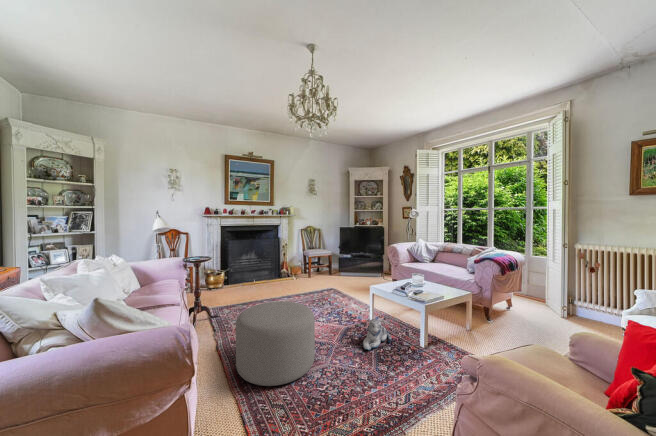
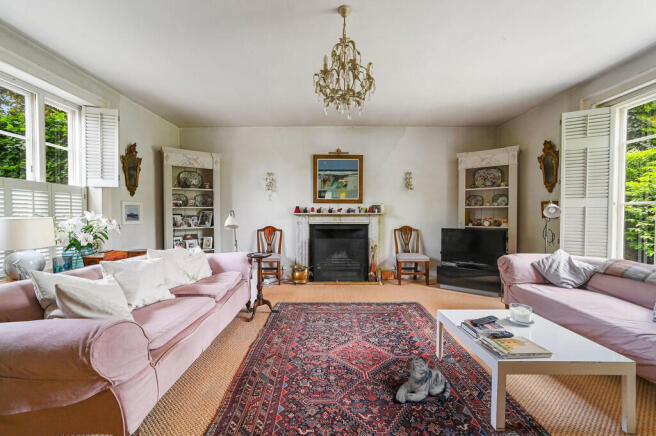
ottoman: present [236,301,315,386] -> none [233,308,325,411]

